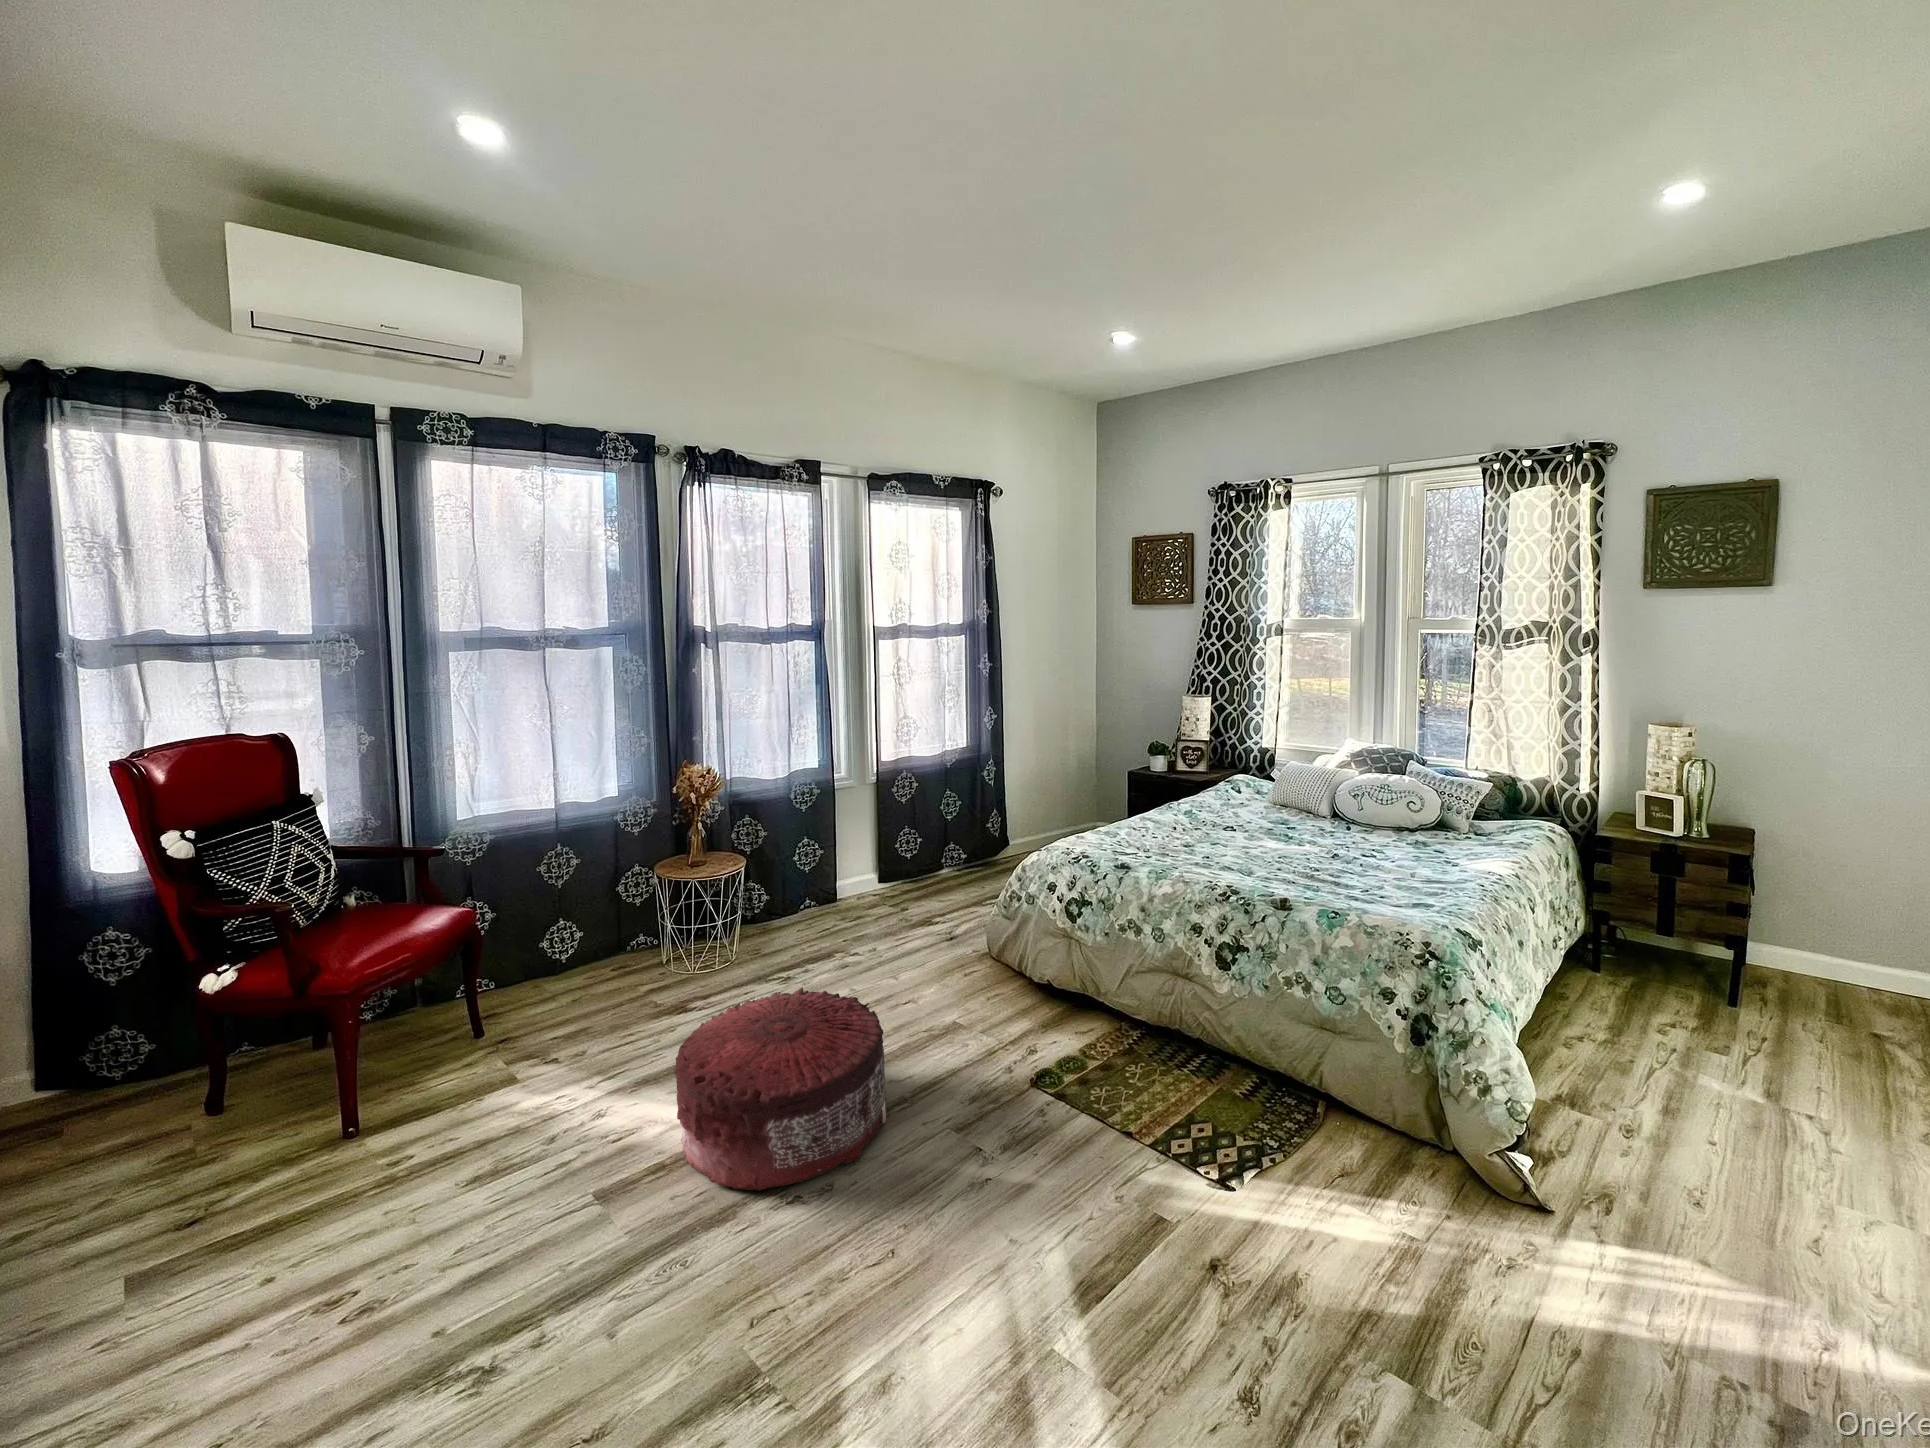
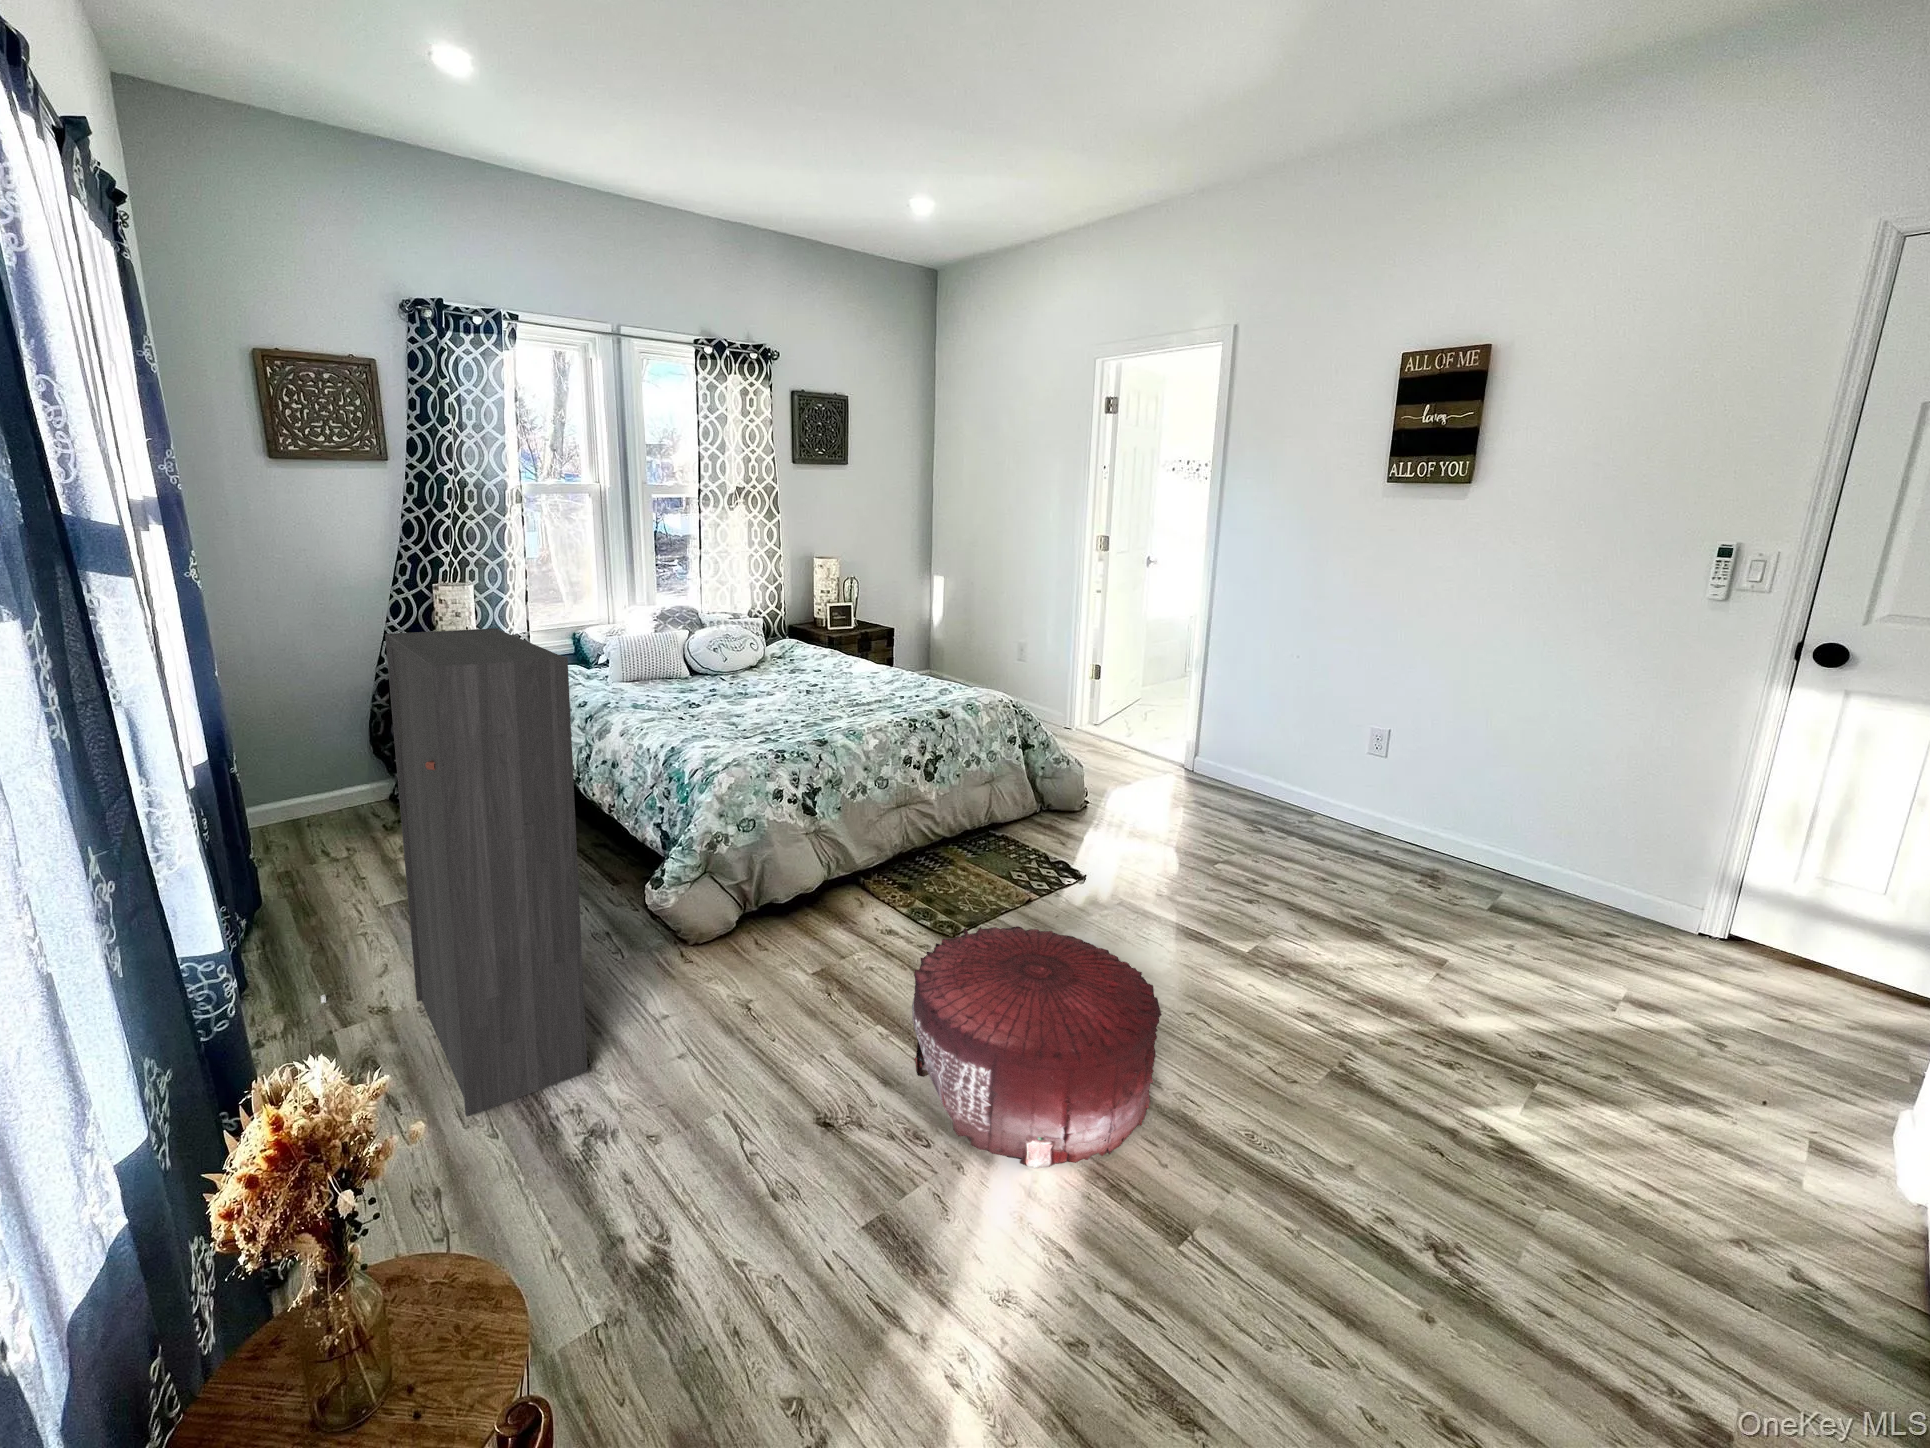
bookcase: none [787,712,933,965] -> present [320,628,588,1117]

